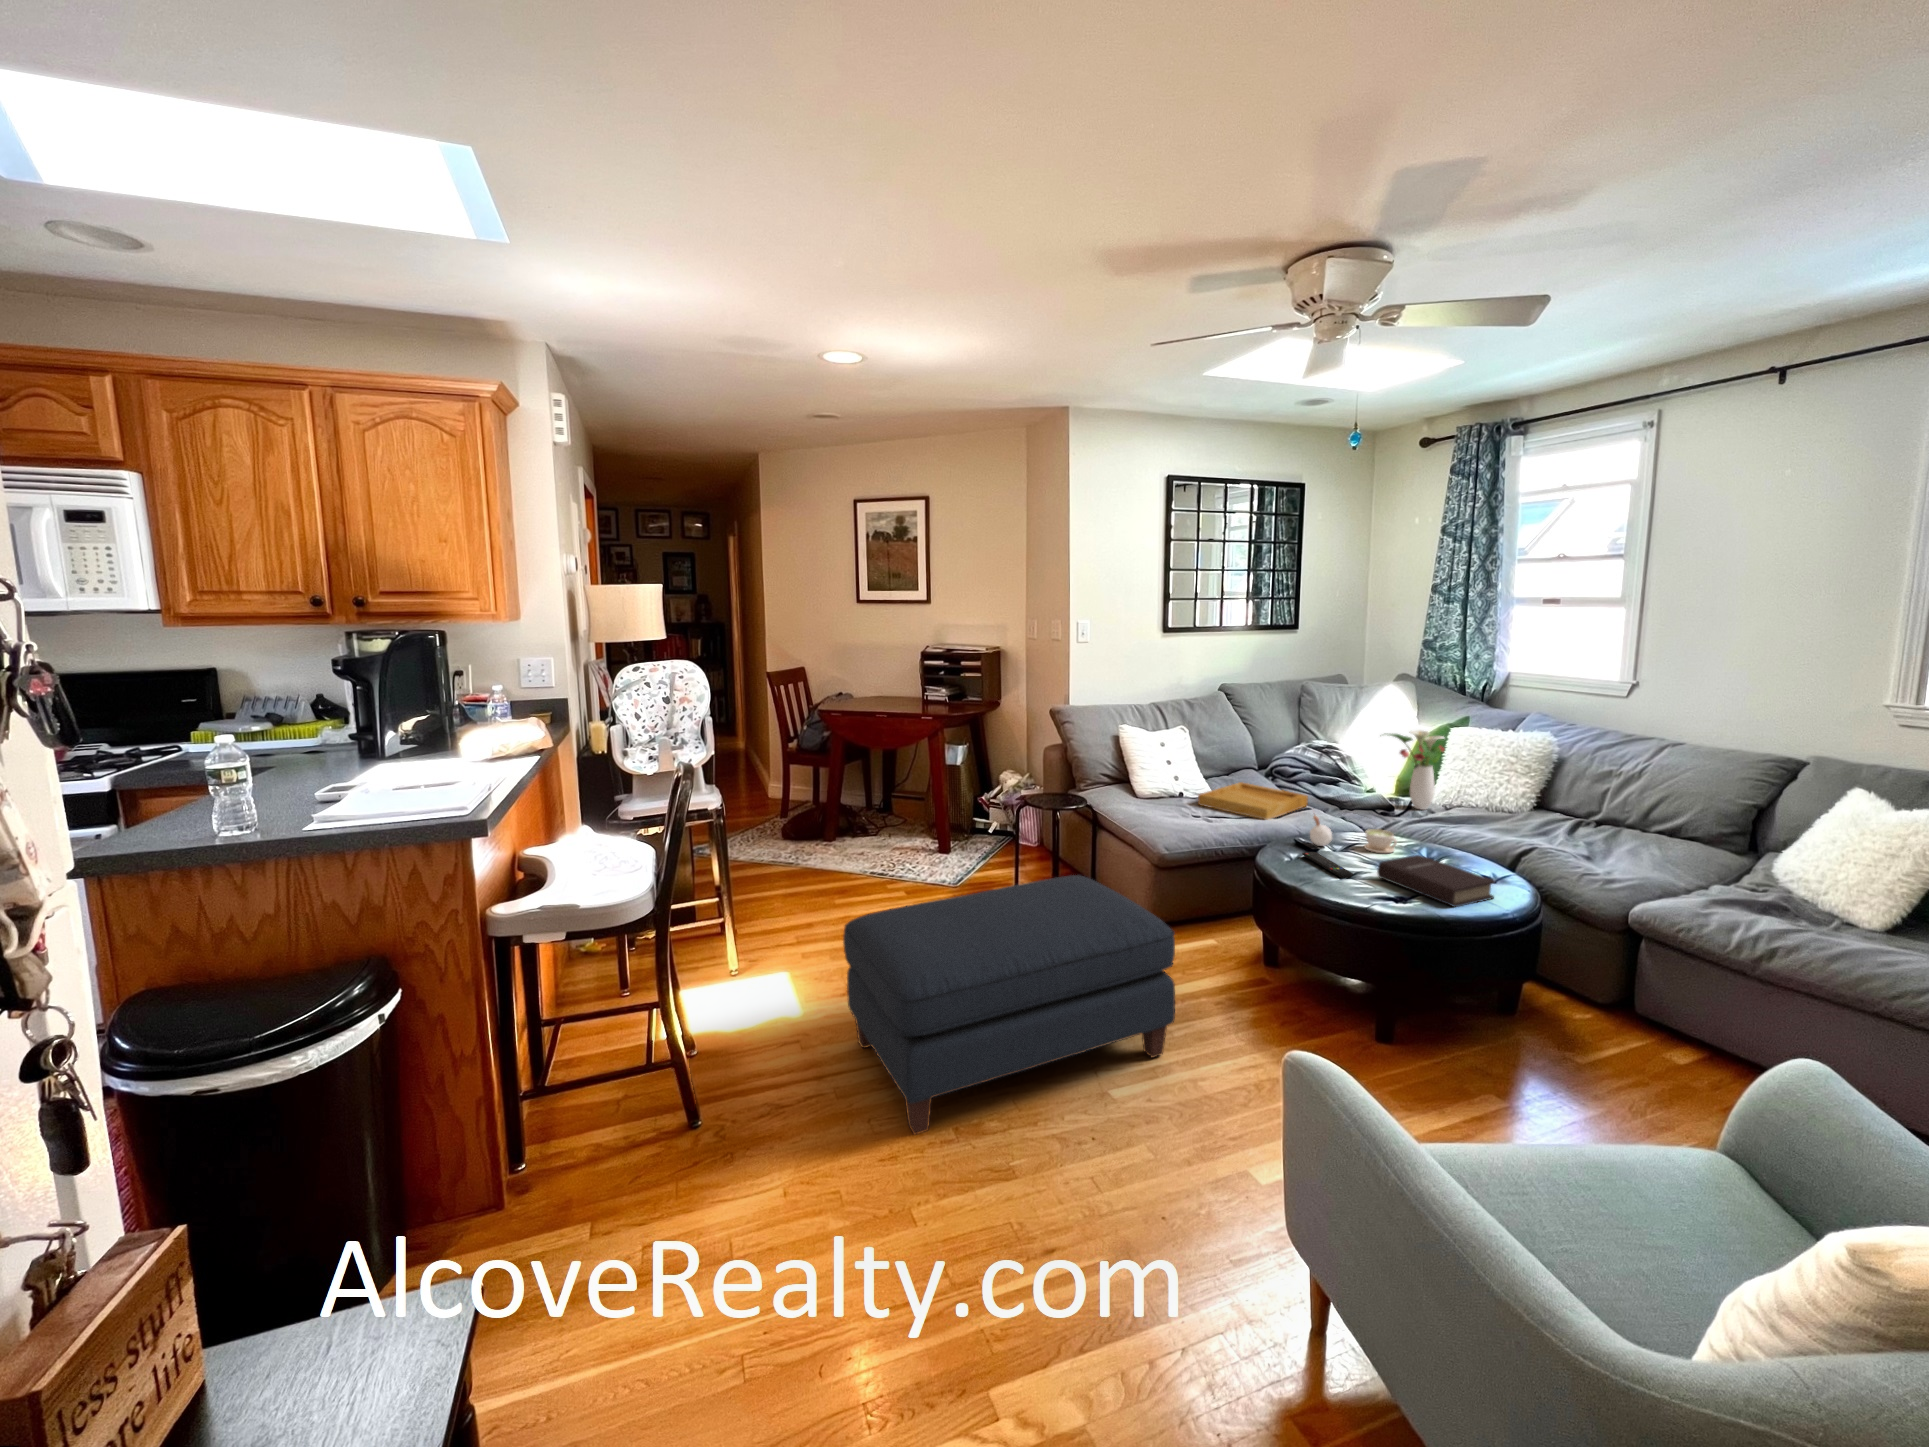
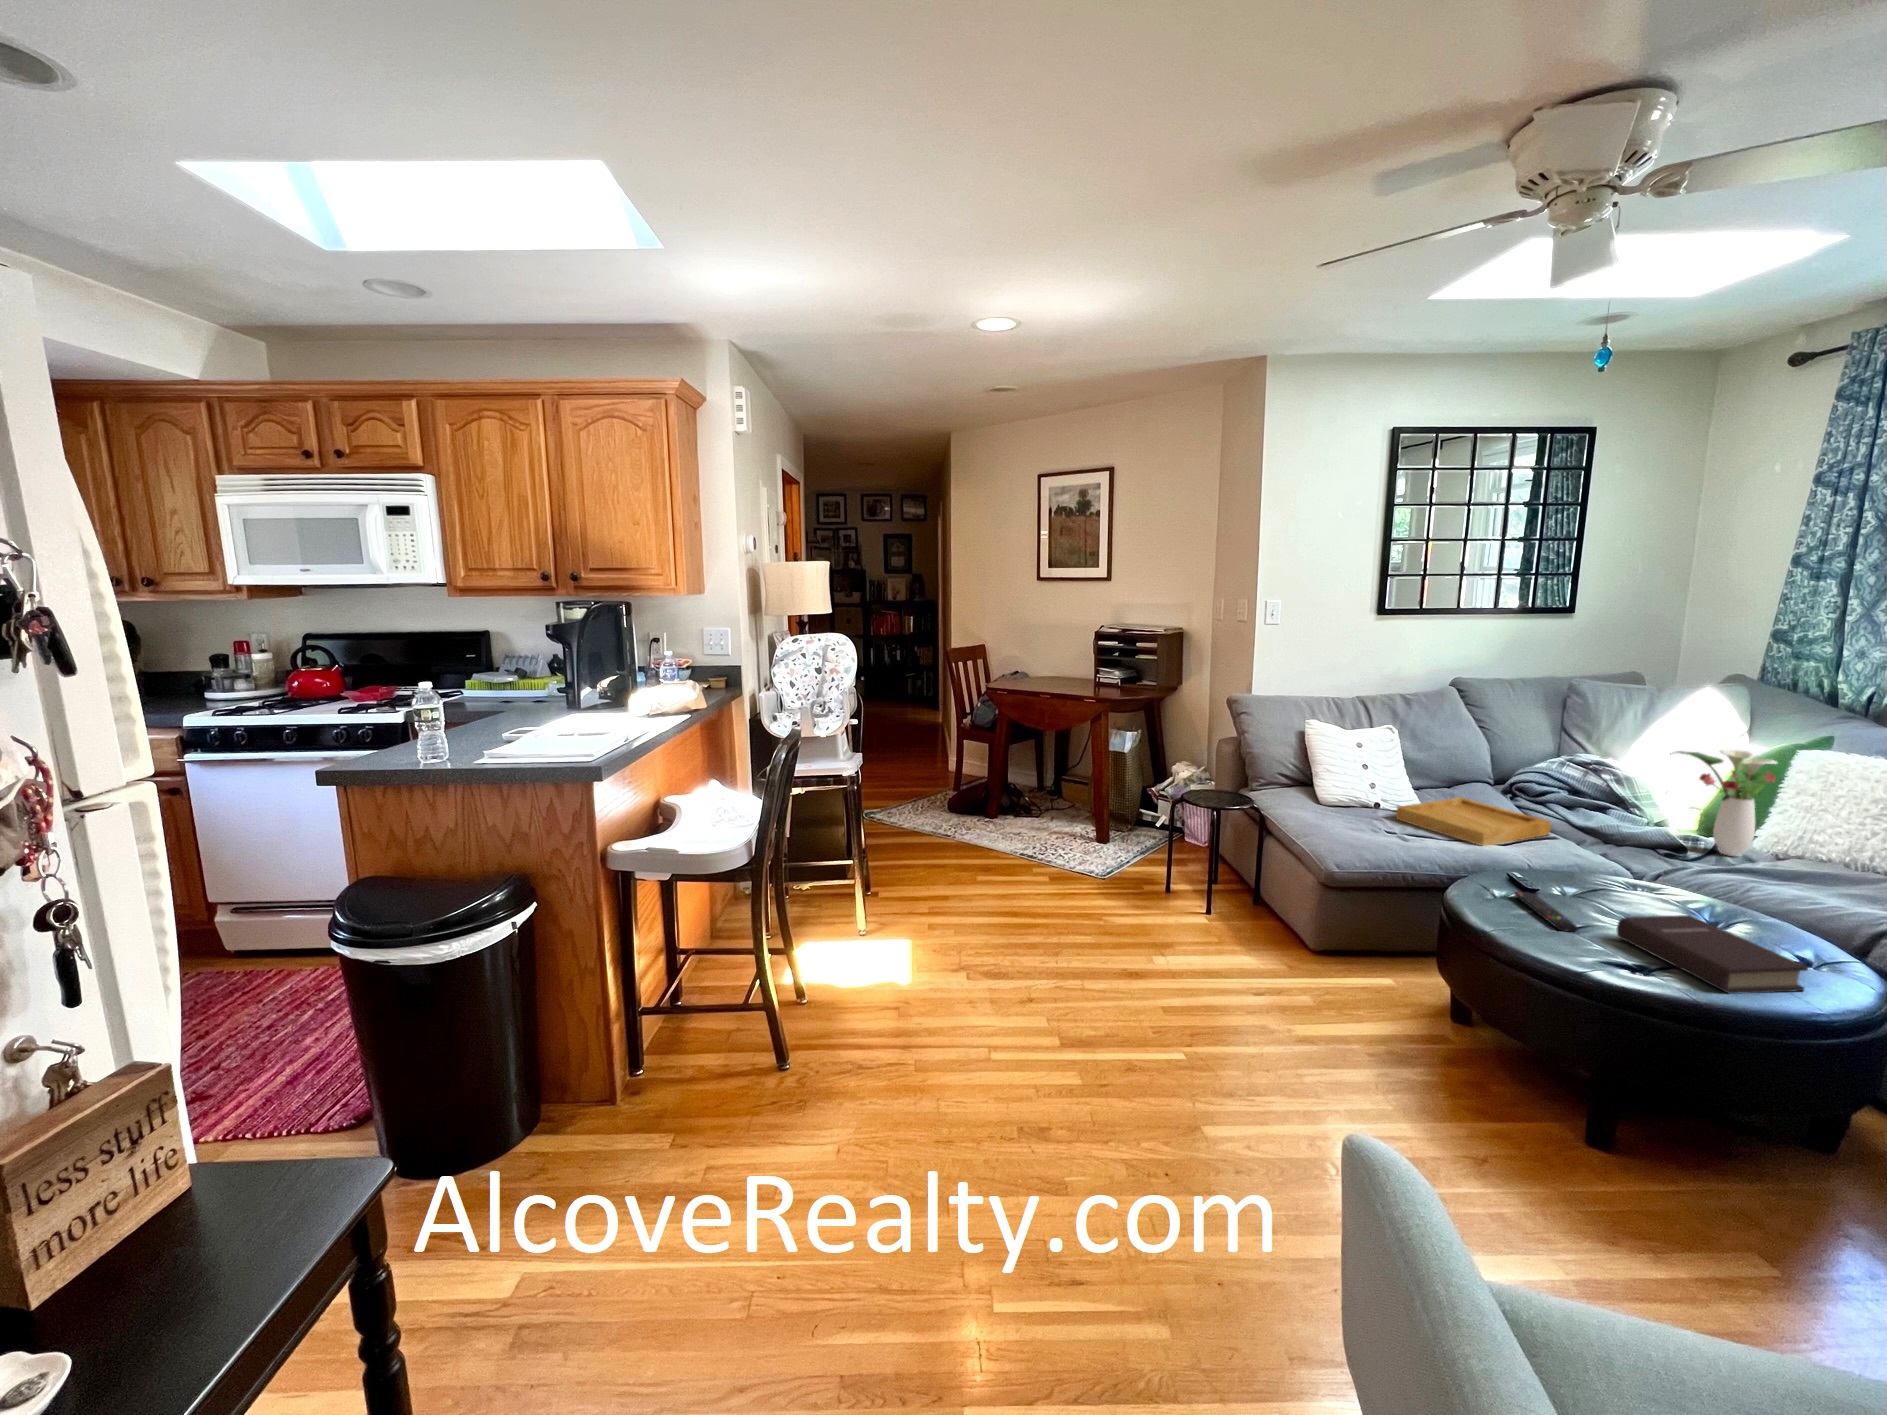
candle: present [1310,815,1332,846] -> none [1532,838,1565,887]
coffee cup: present [1364,829,1397,853] -> none [1613,874,1665,908]
ottoman: present [843,875,1175,1134] -> none [941,883,1302,1127]

